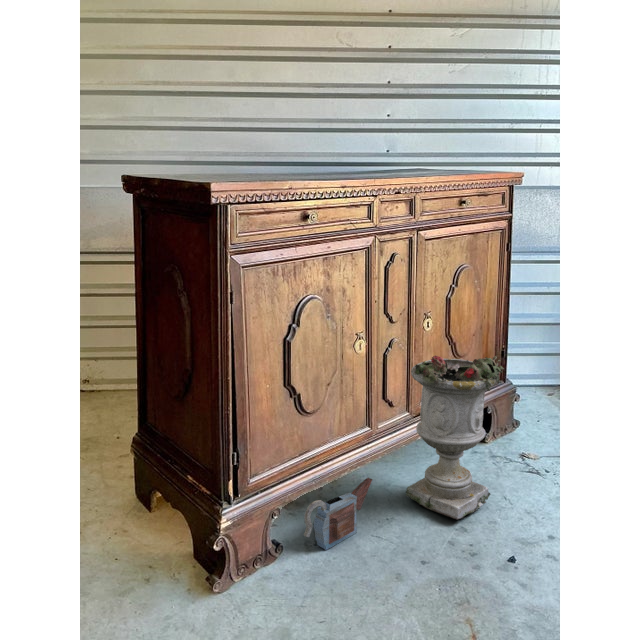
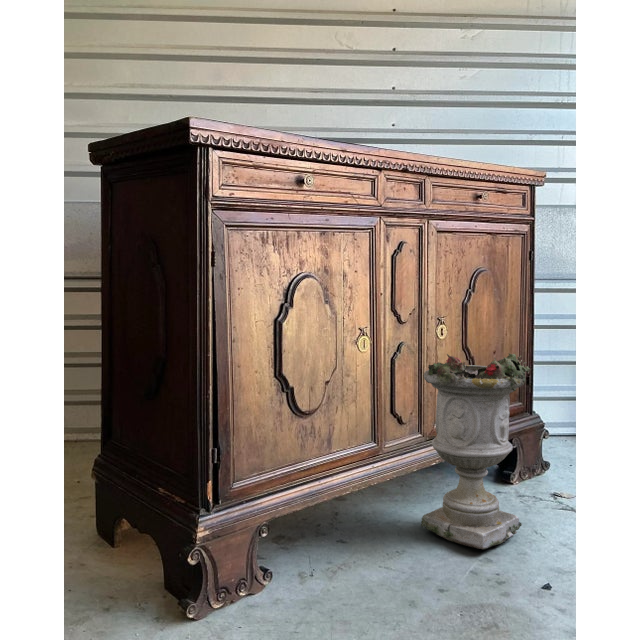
watering can: present [304,478,372,550] -> none [297,496,381,580]

